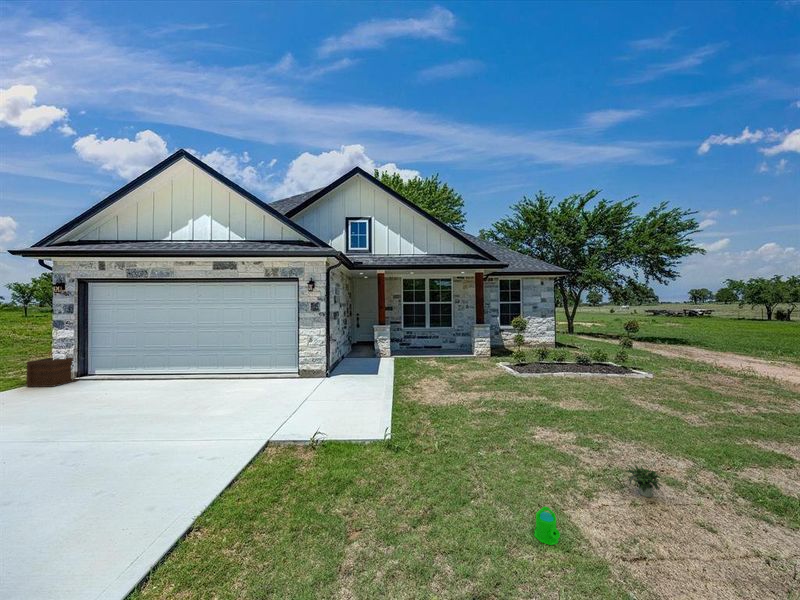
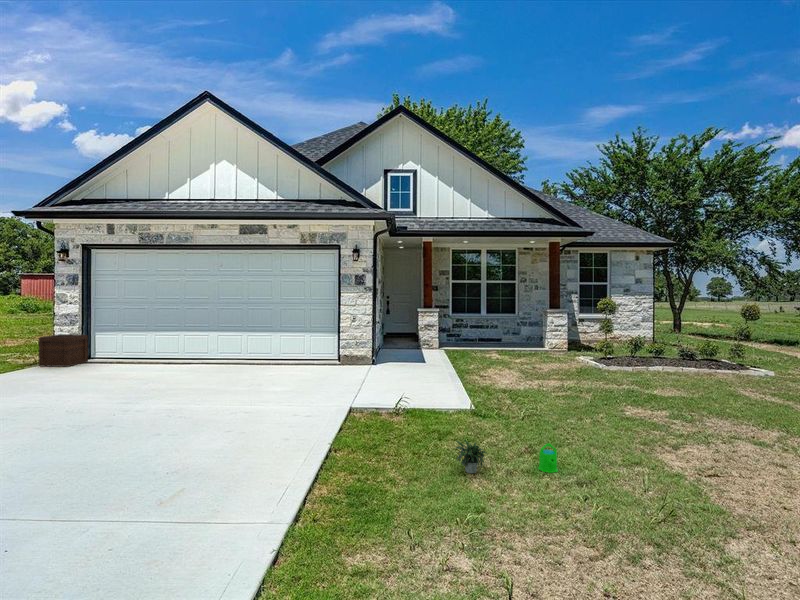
potted plant: present [626,465,665,497] -> present [456,441,486,473]
watering can: present [534,506,560,545] -> present [538,443,558,473]

